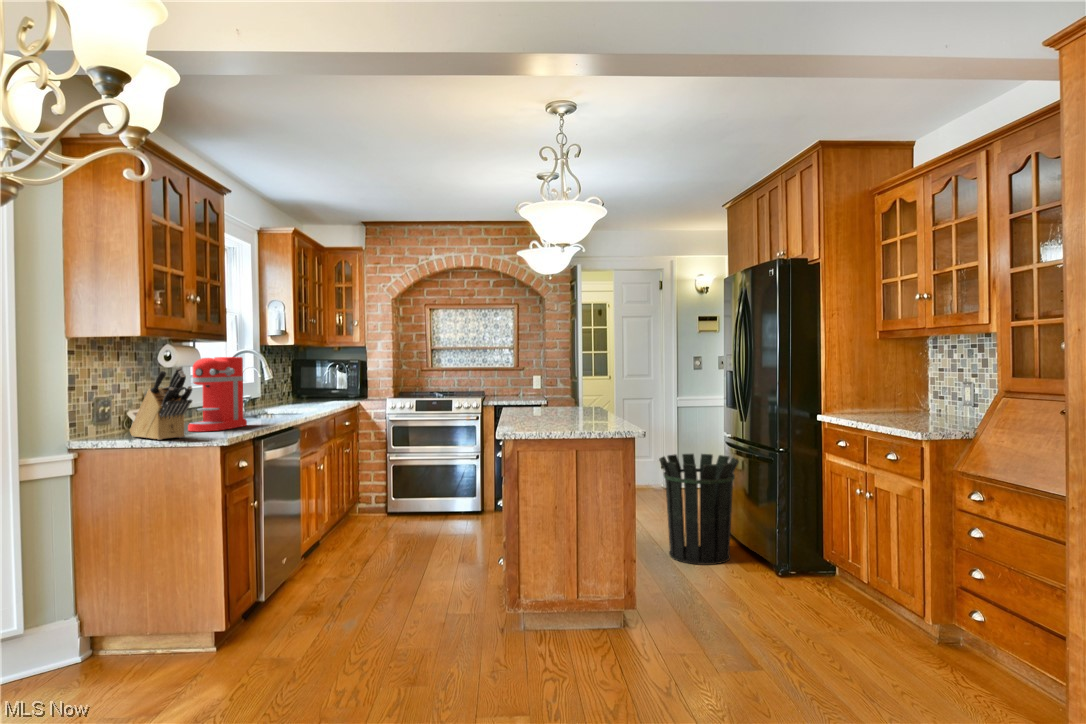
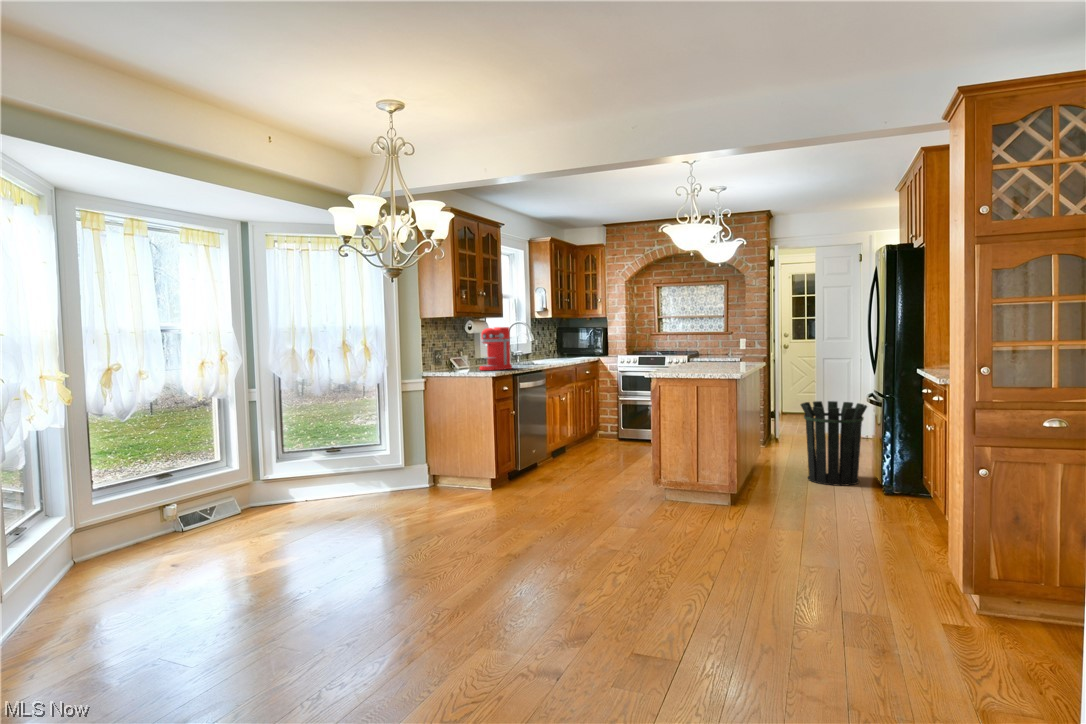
knife block: present [130,367,192,440] -> none [450,333,478,373]

